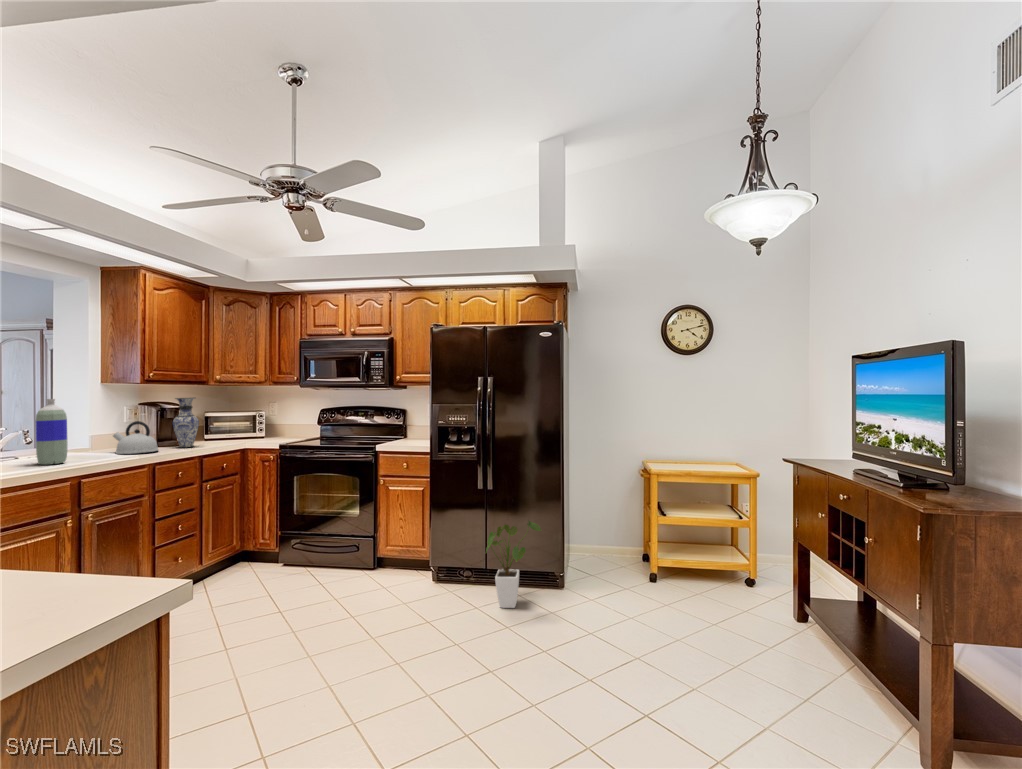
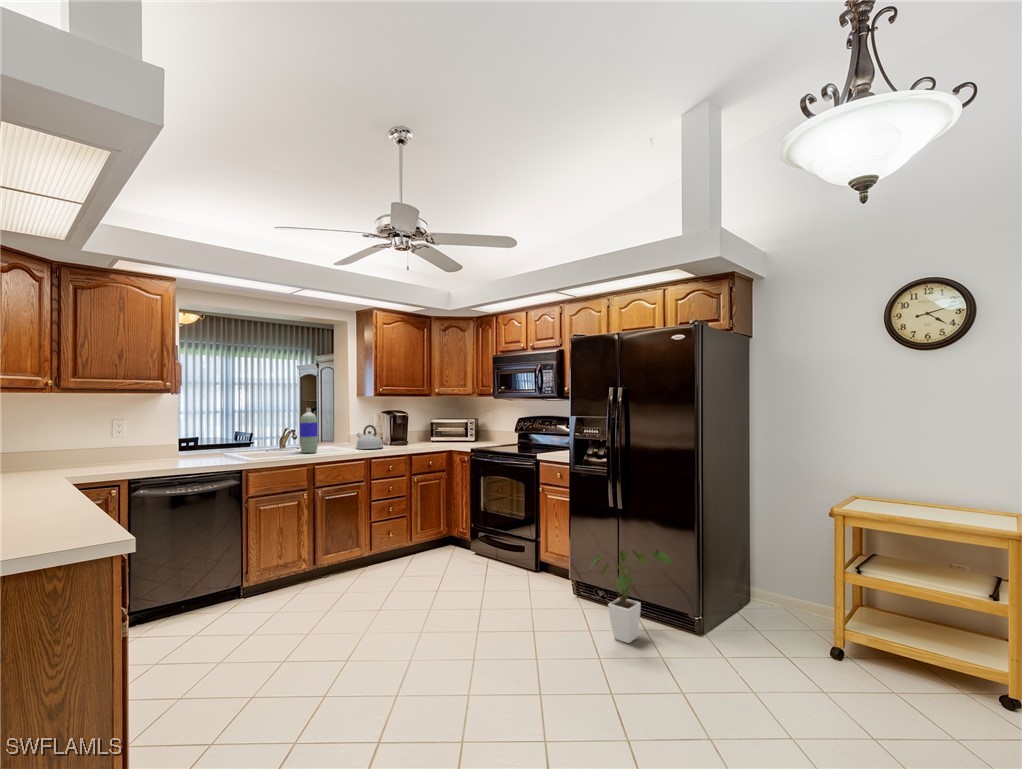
vase: present [173,398,199,448] -> none [398,407,415,447]

